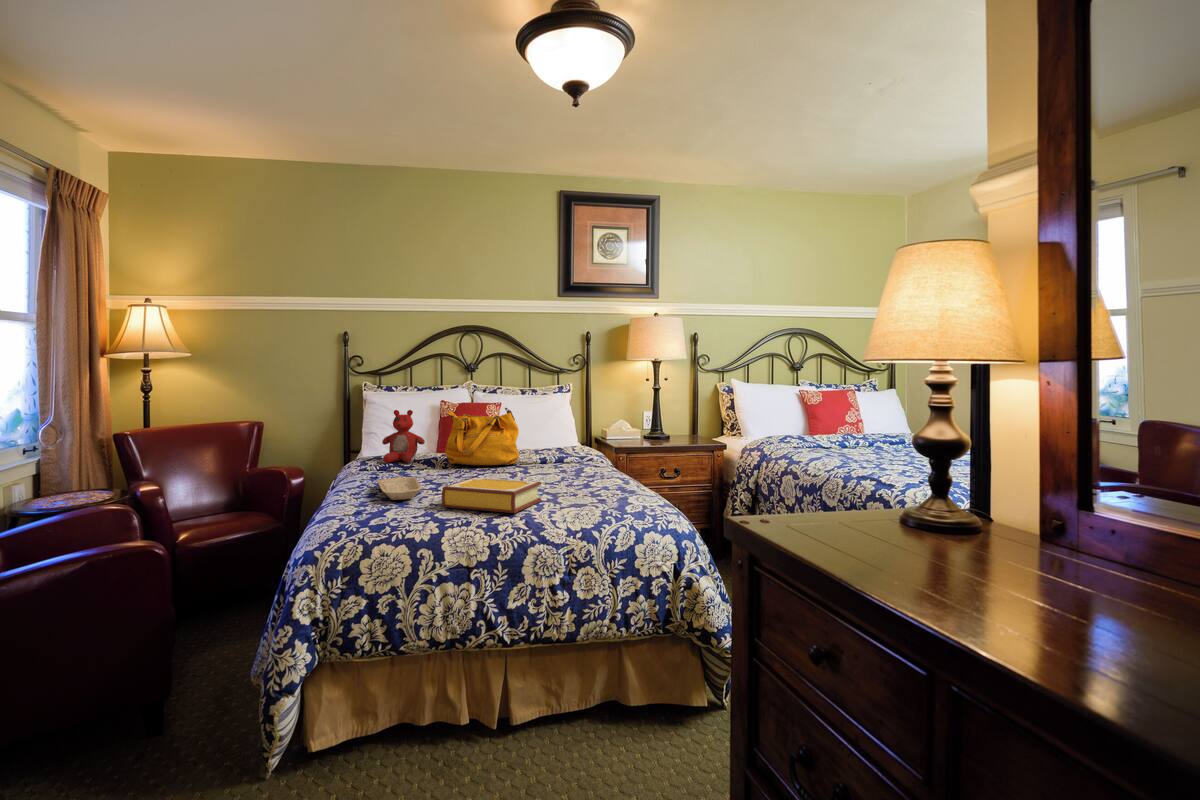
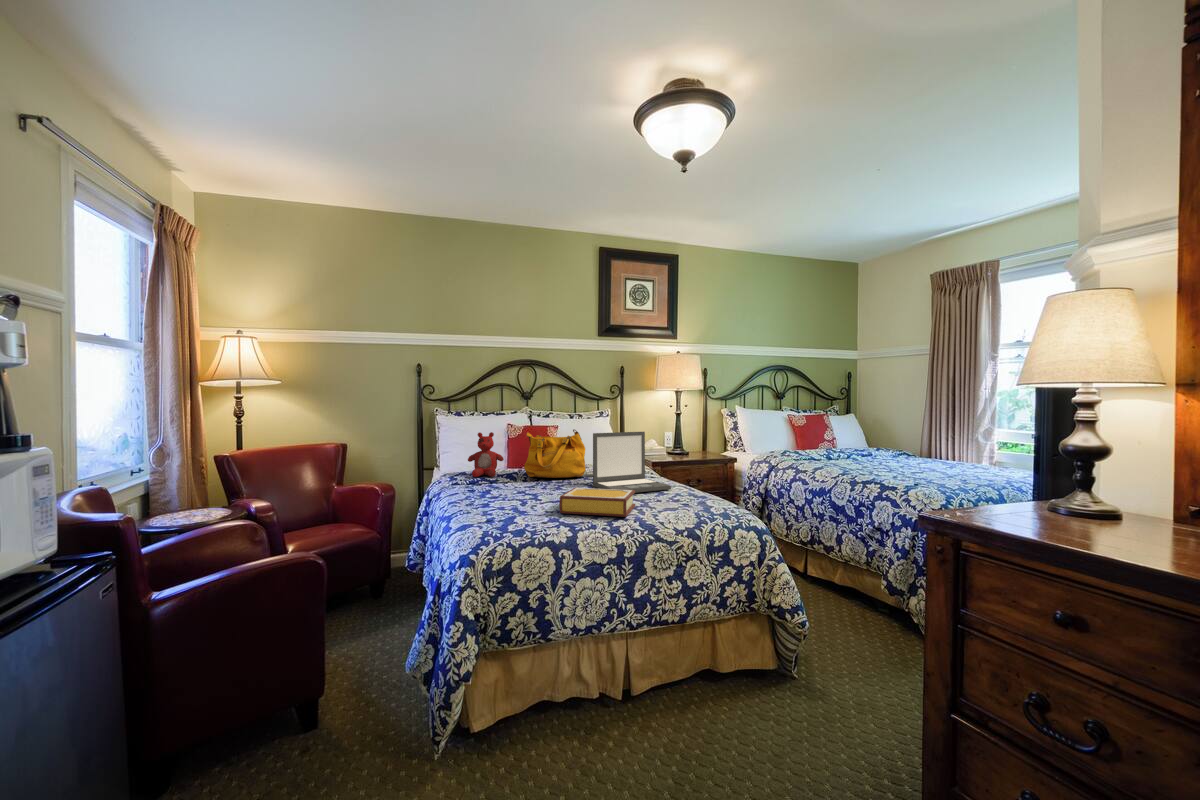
laptop: none [515,411,604,487] -> present [593,432,671,493]
tray: present [377,477,422,500] -> none [488,489,535,508]

